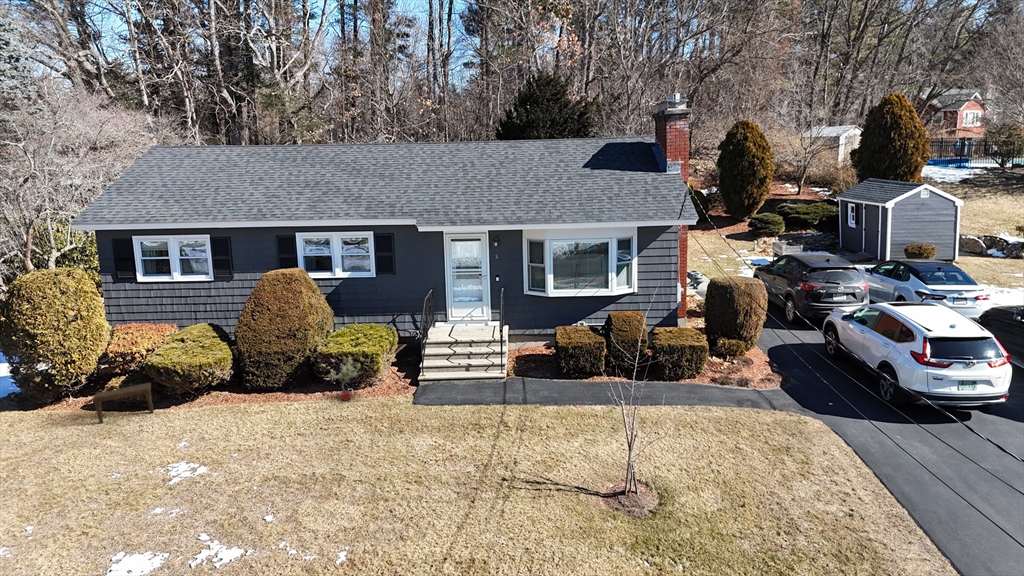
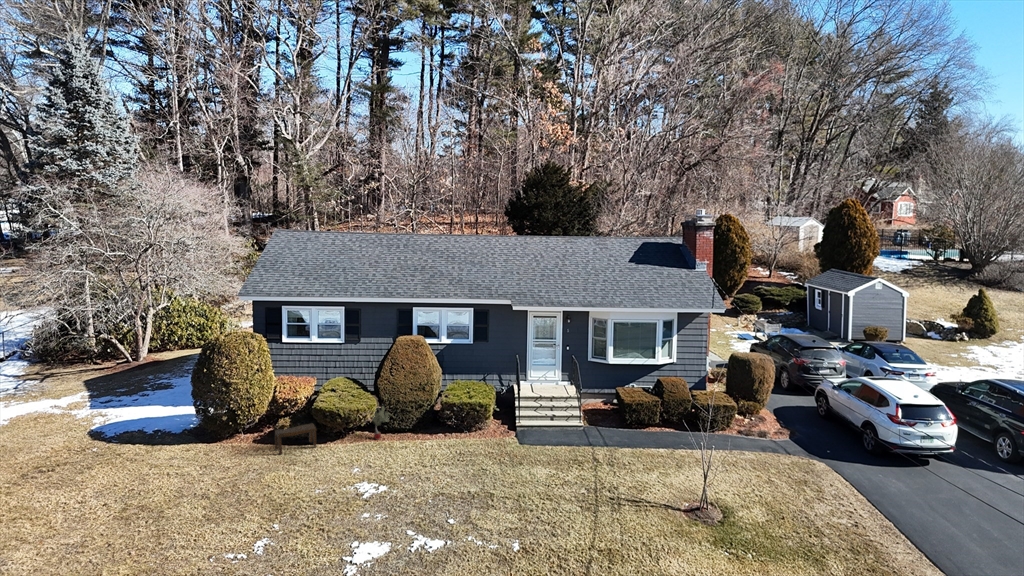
potted tree: present [328,357,360,401] -> present [371,406,388,440]

